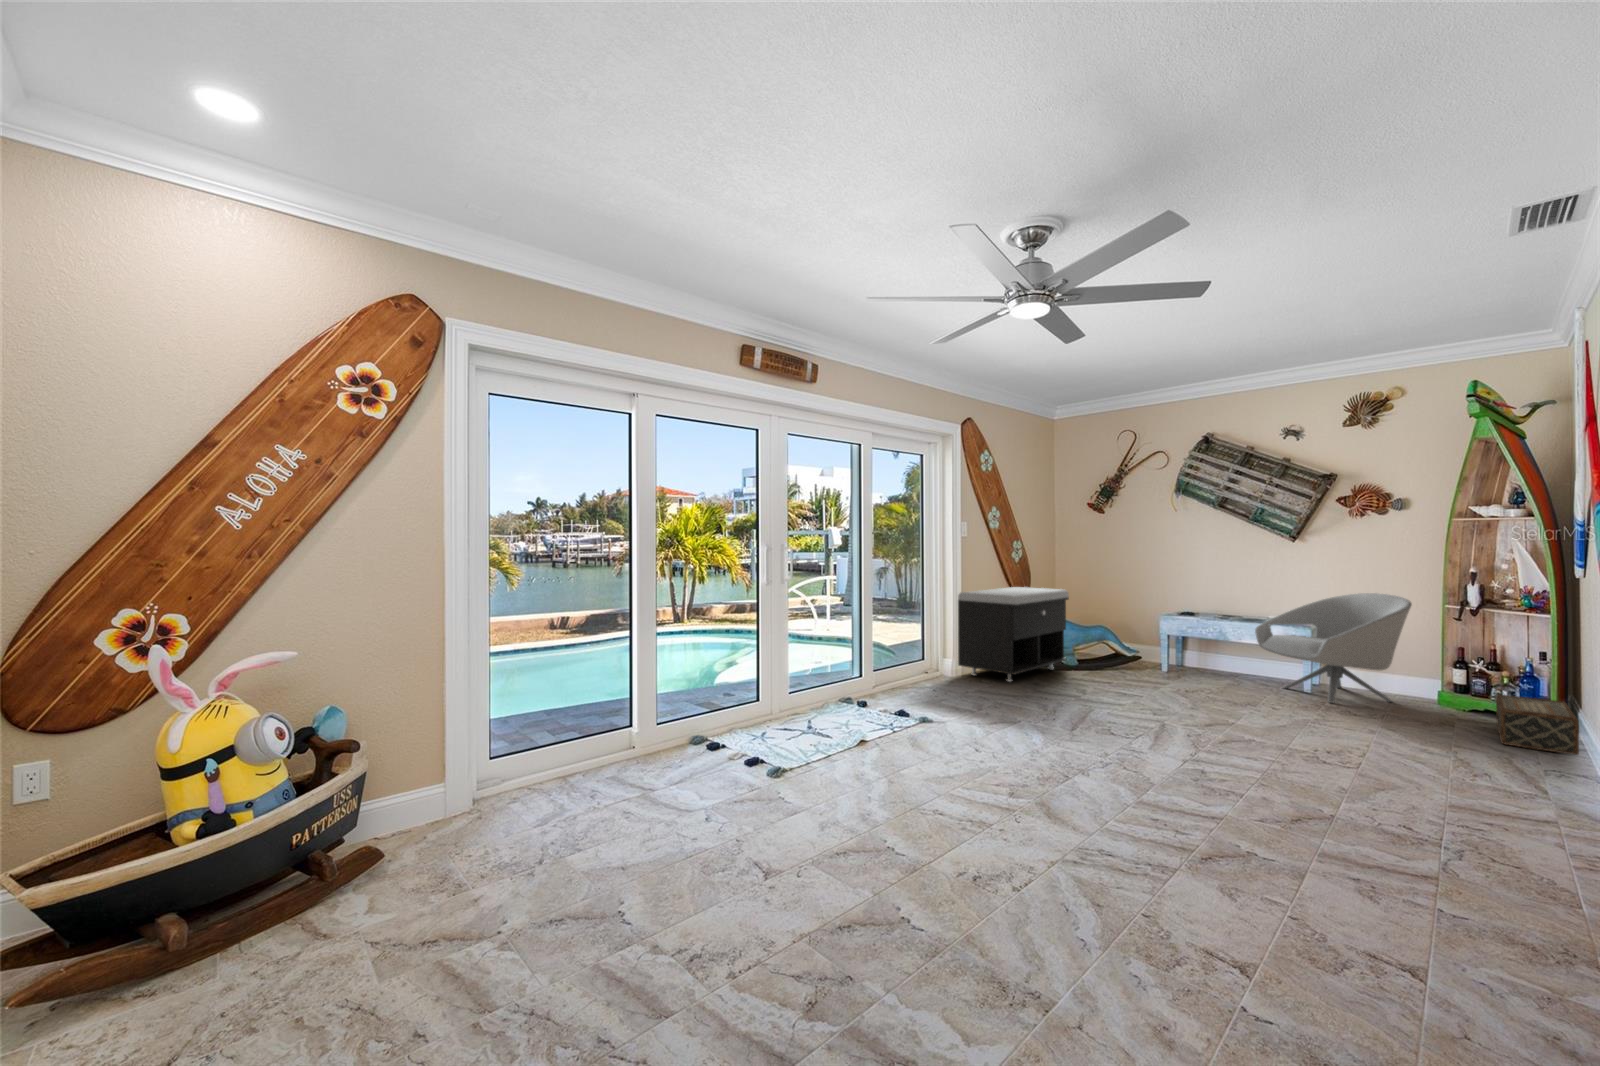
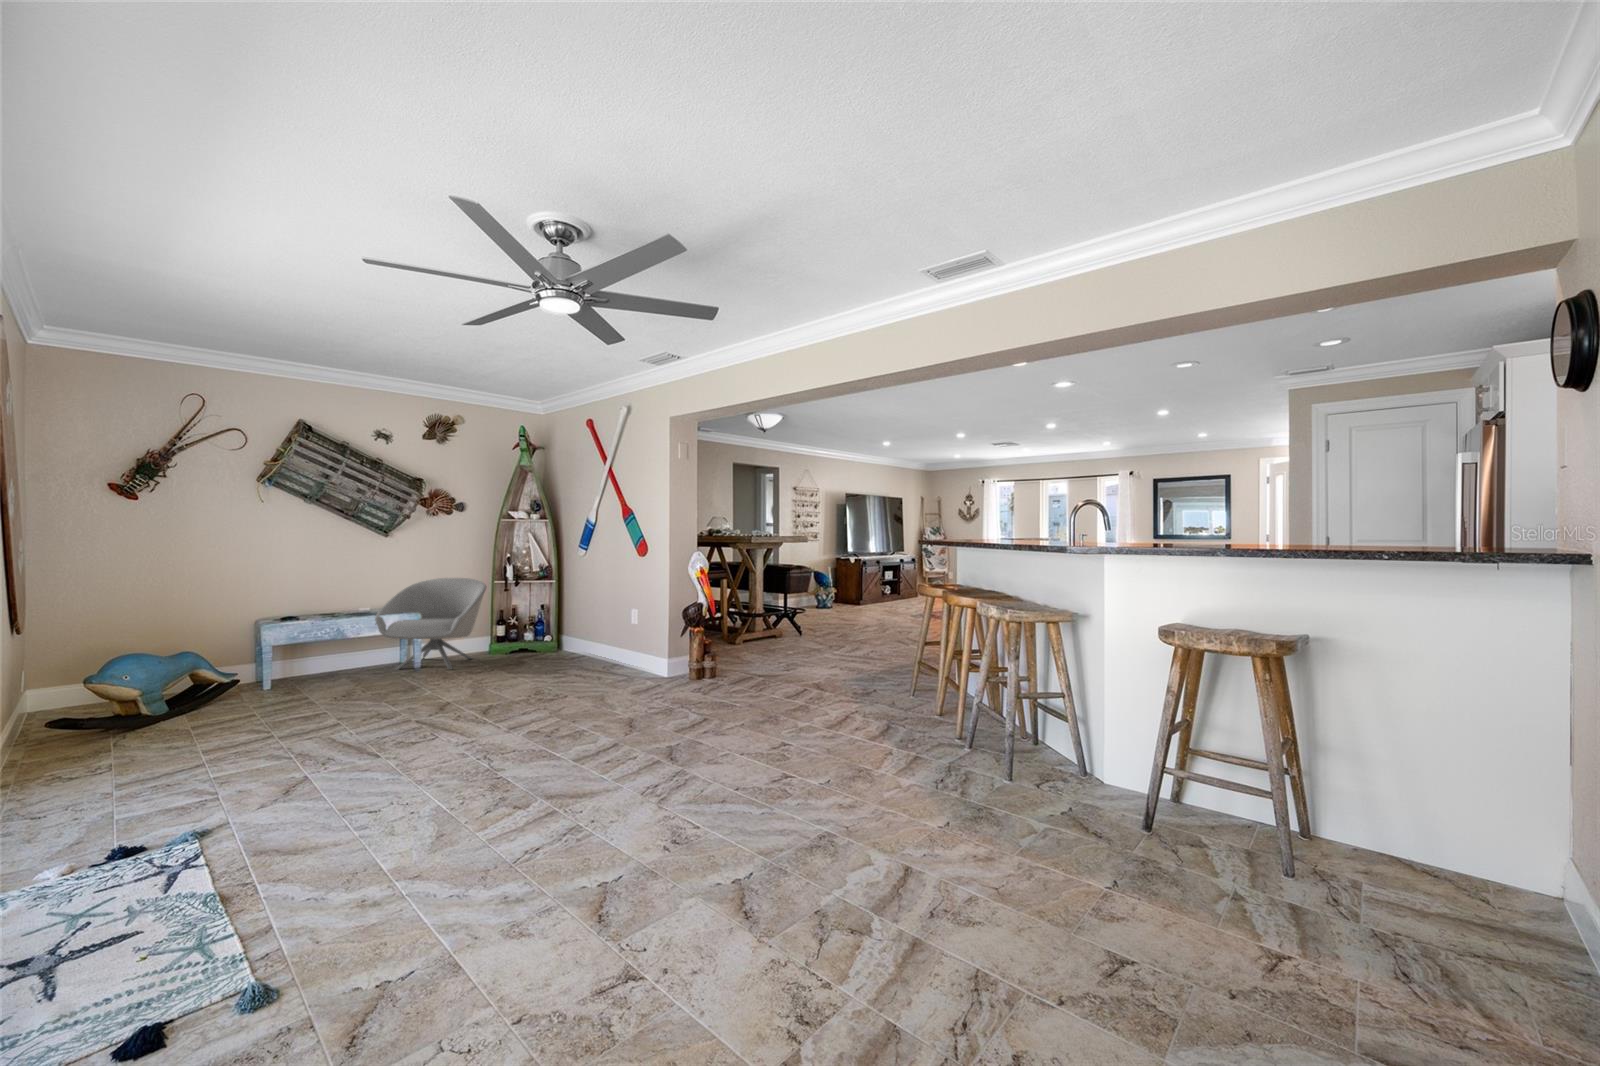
storage bench: present [958,587,1069,682] -> none [9,605,171,769]
woven basket: present [1496,695,1579,755] -> none [539,633,593,664]

